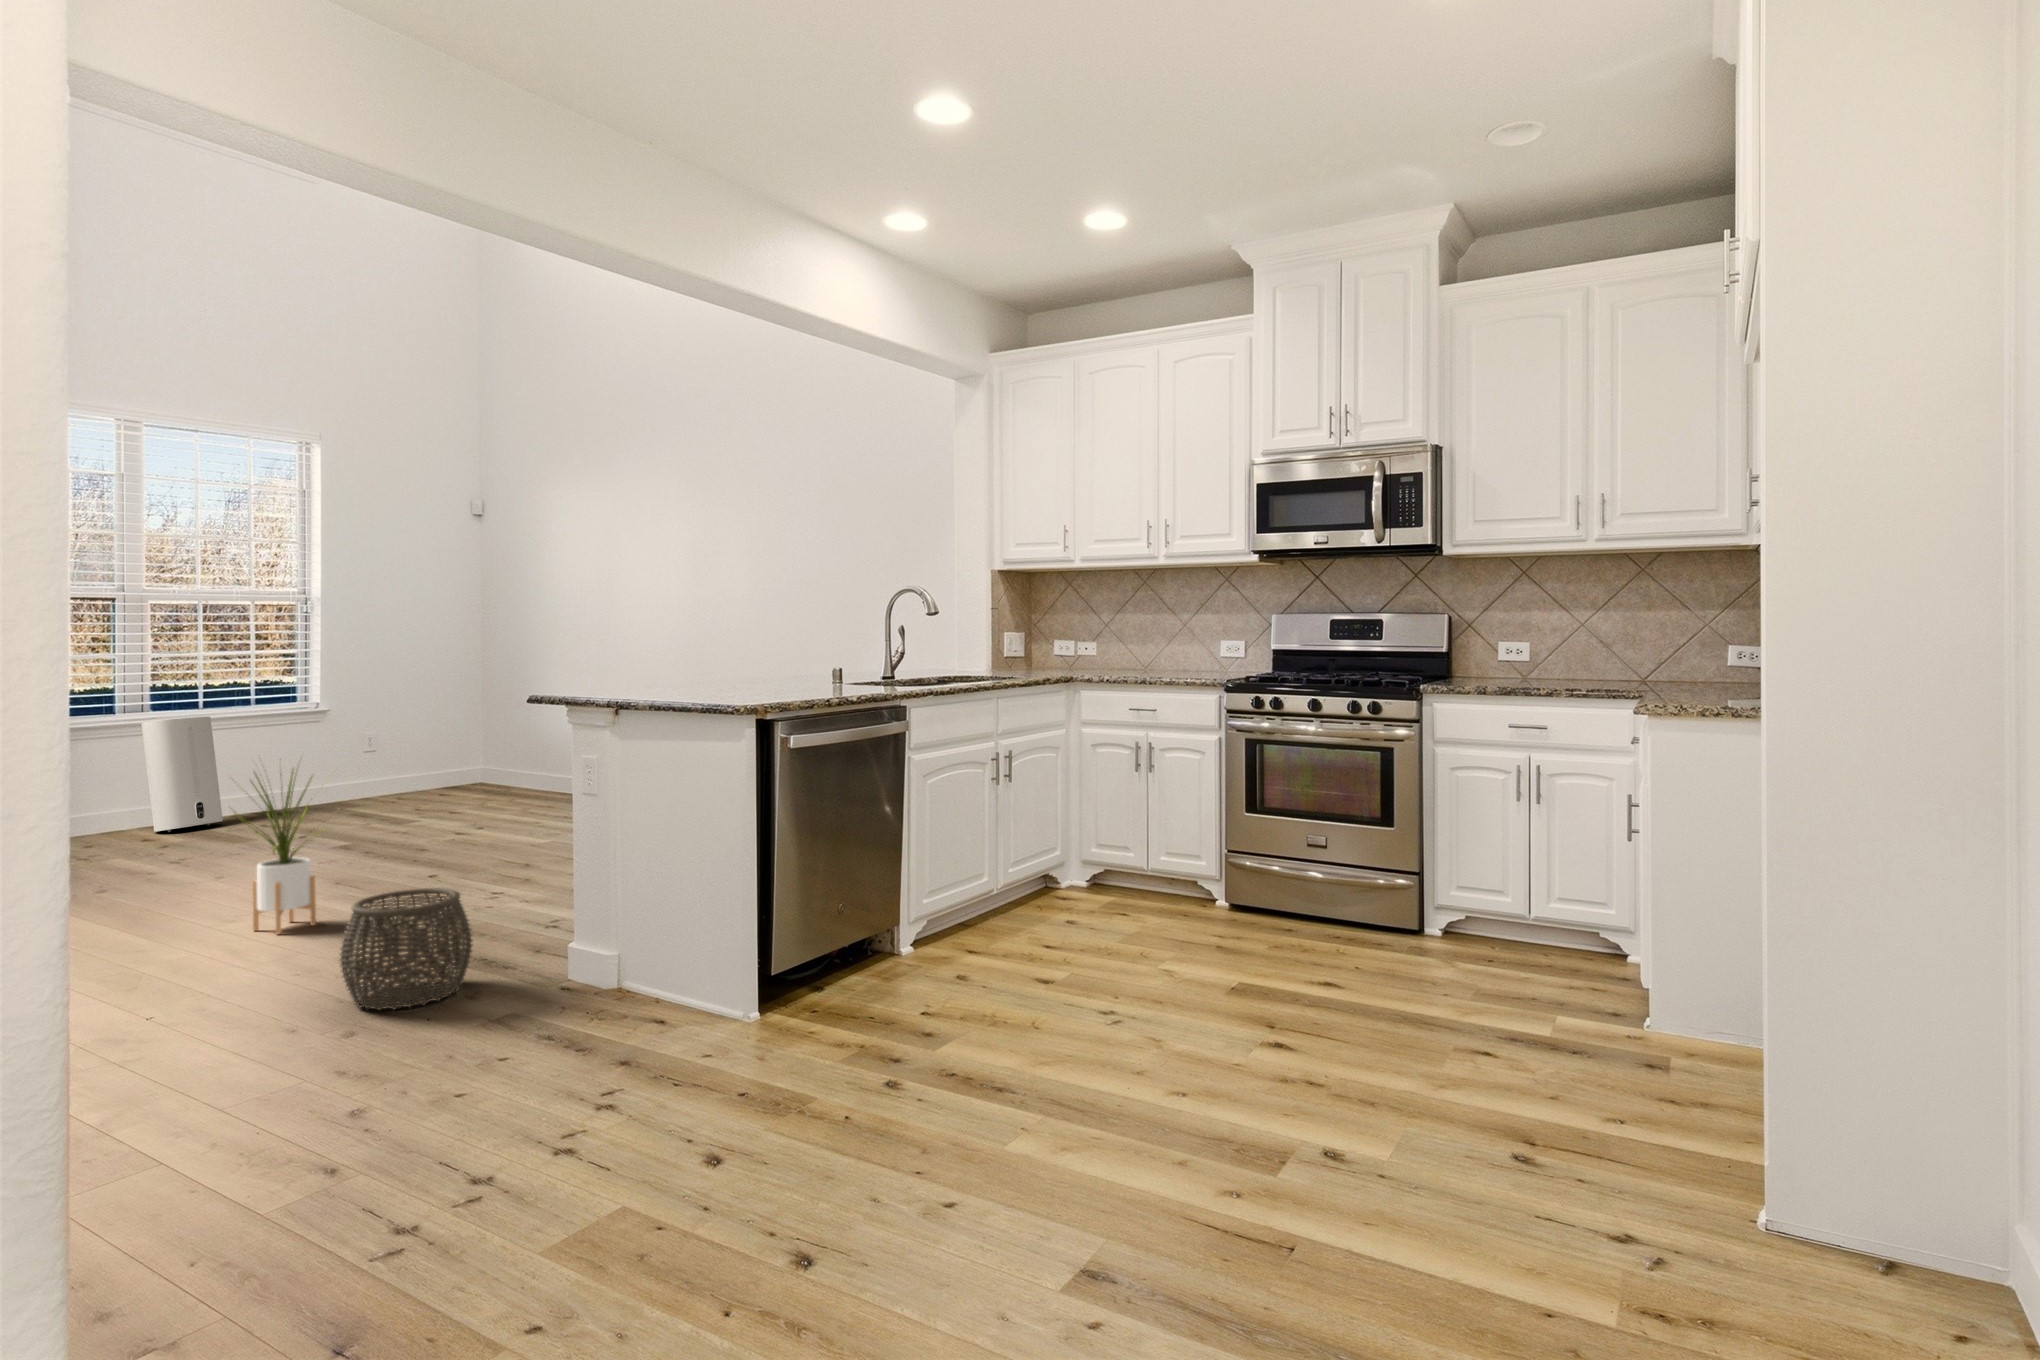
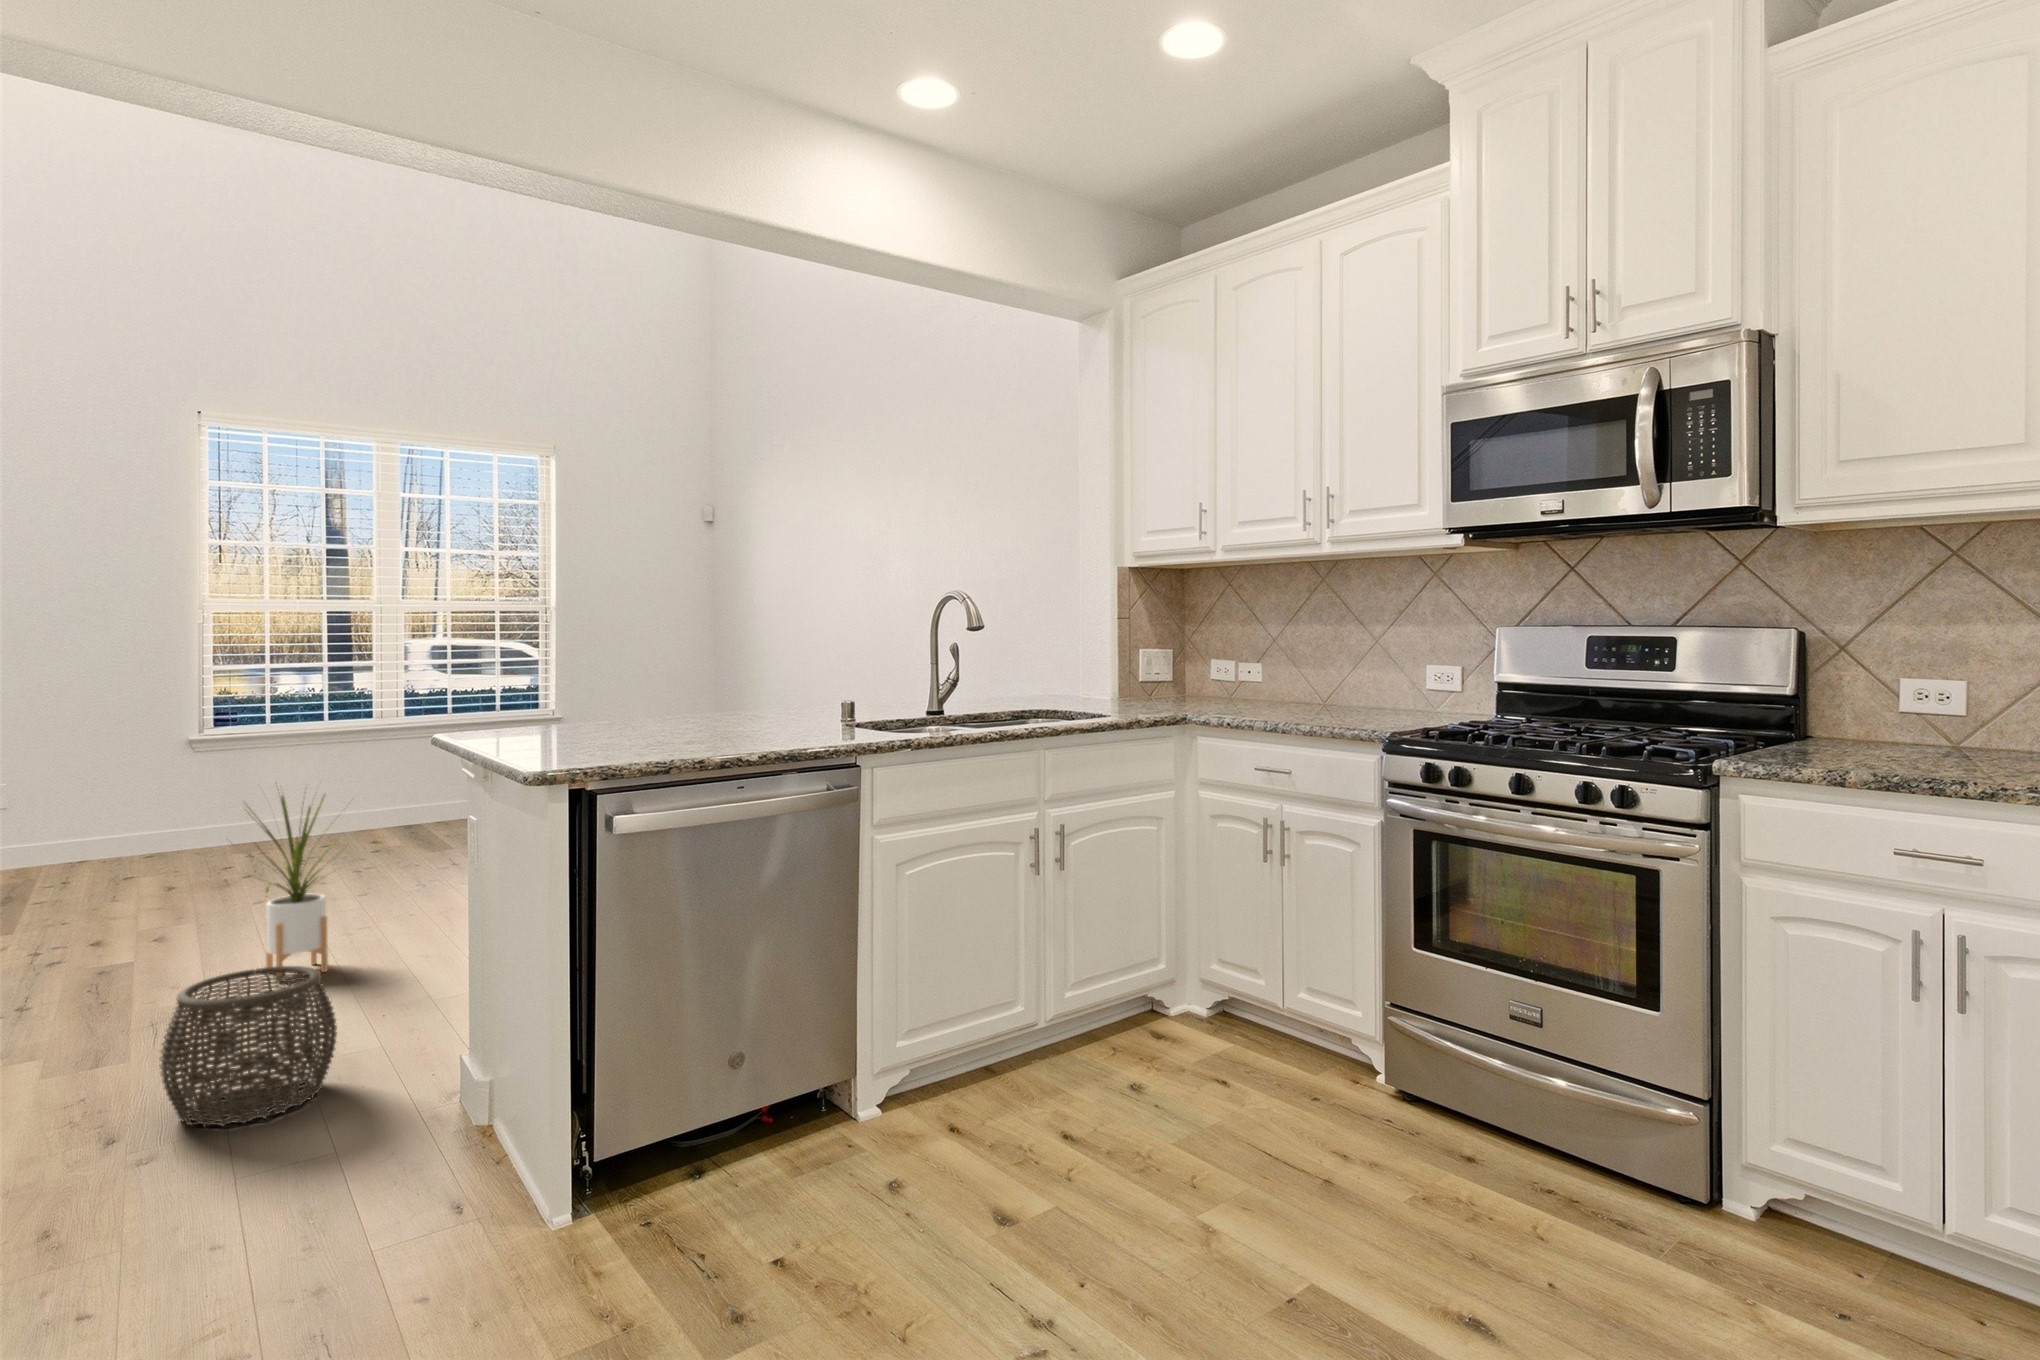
air purifier: present [142,717,223,832] -> none [365,722,436,834]

